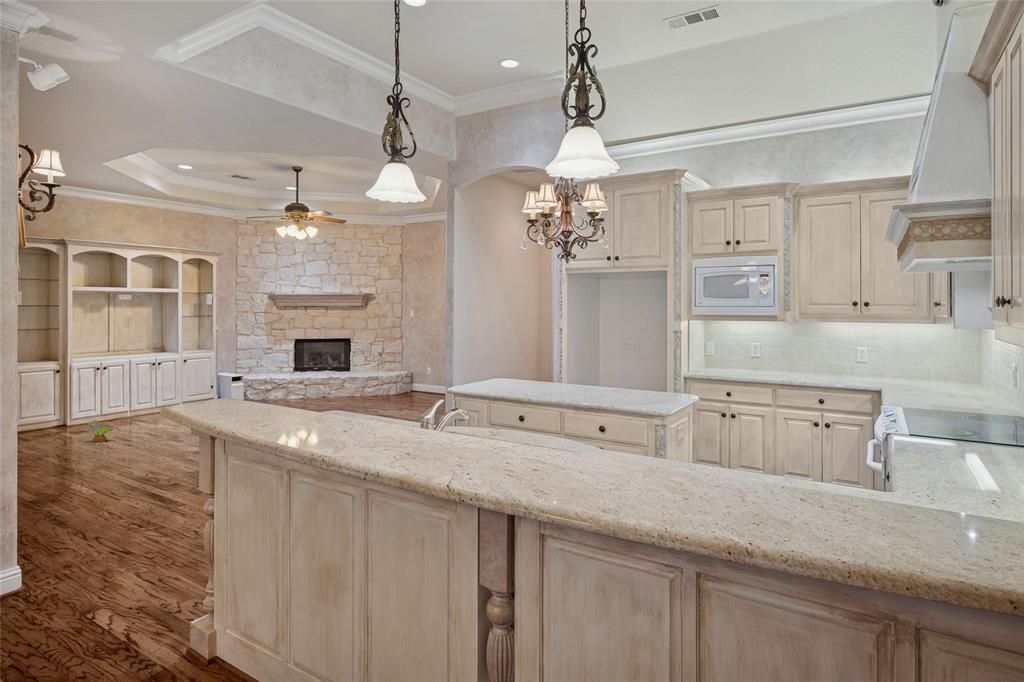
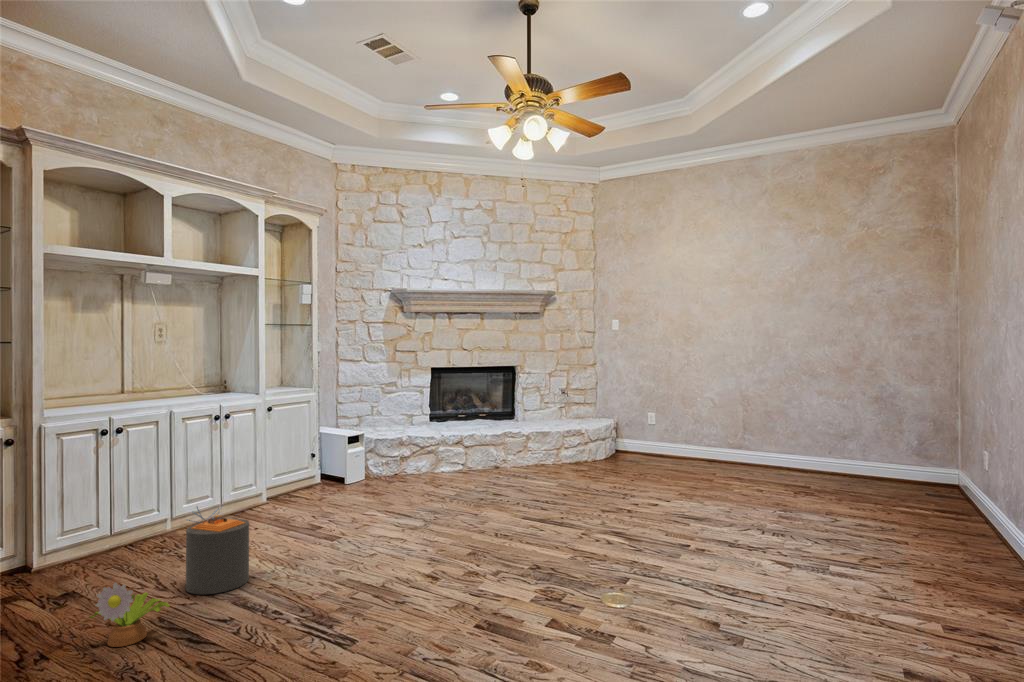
trash can: none [125,398,155,433] -> present [186,507,249,594]

